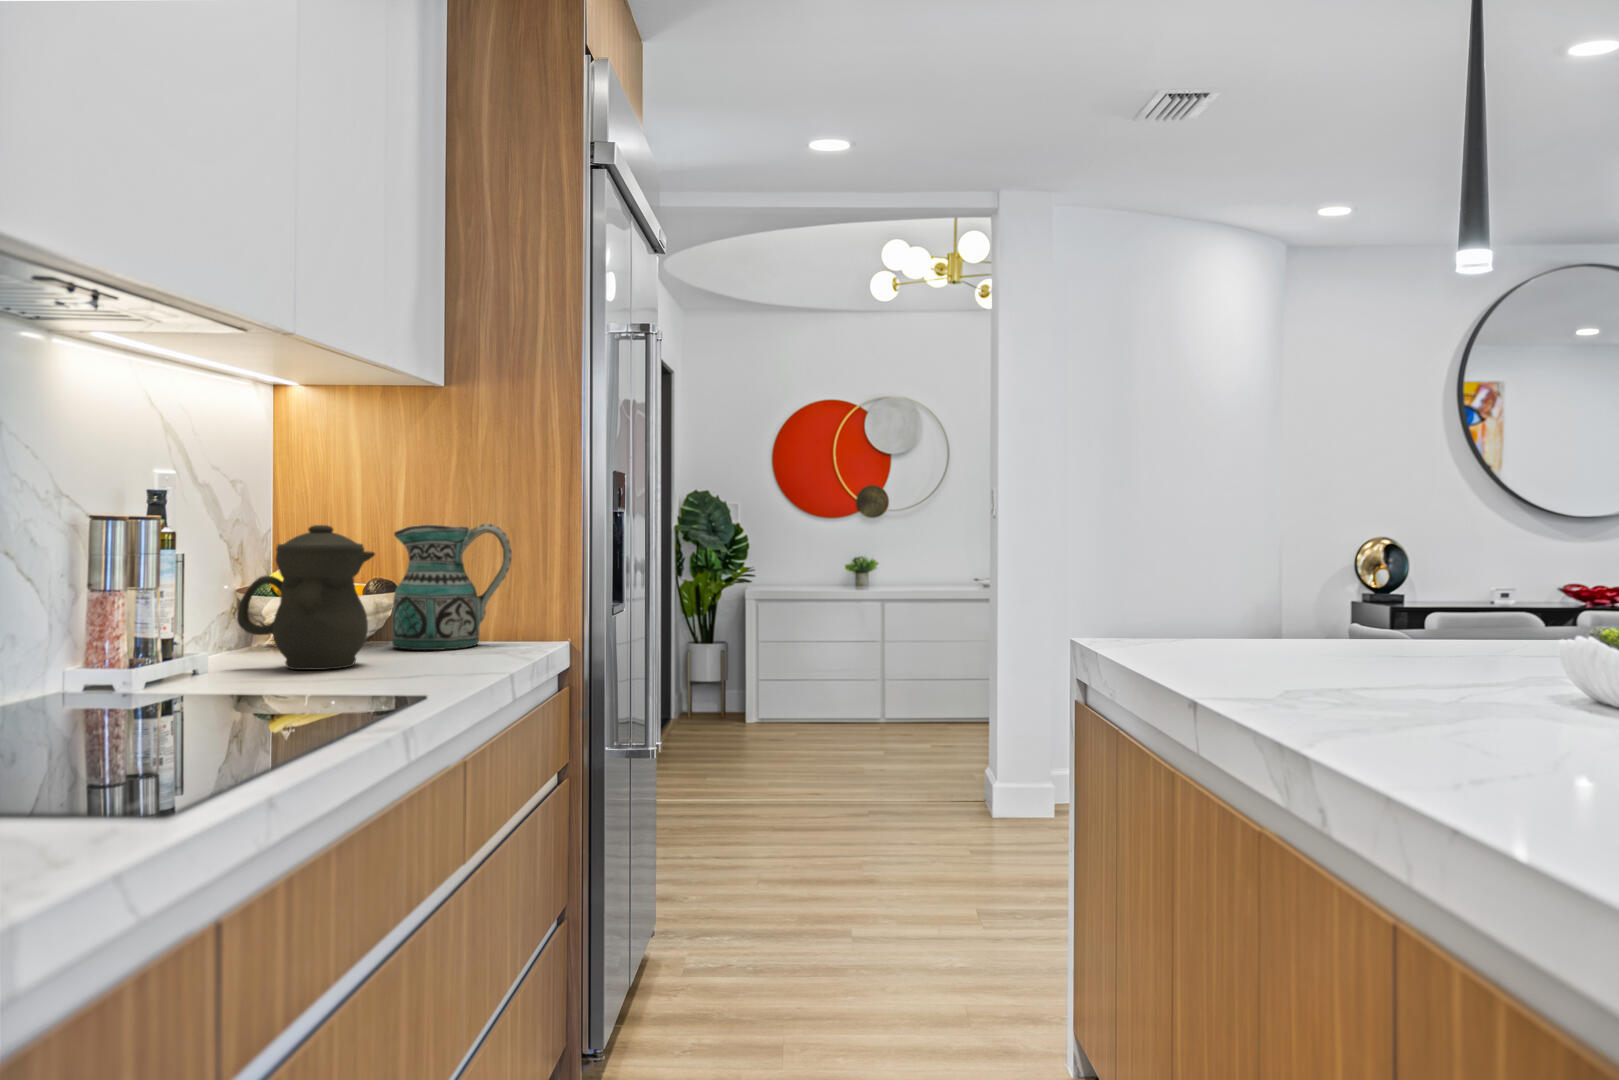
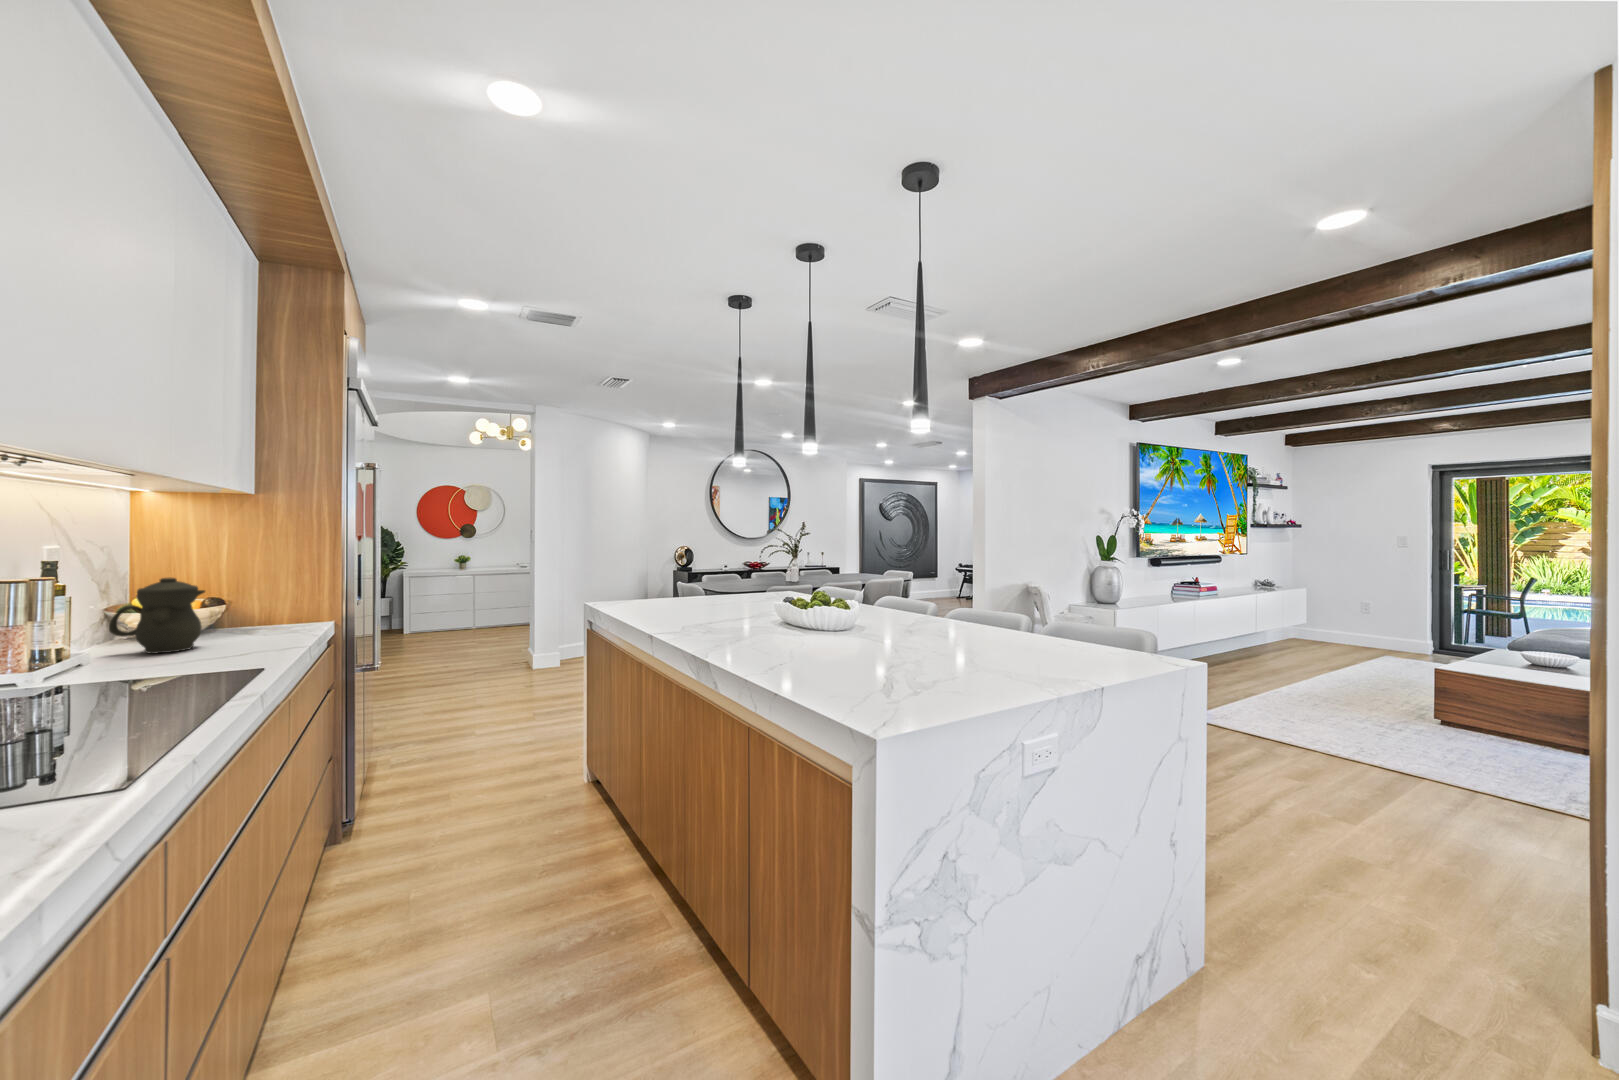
ceramic pitcher: present [392,524,512,650] -> none [220,568,299,635]

